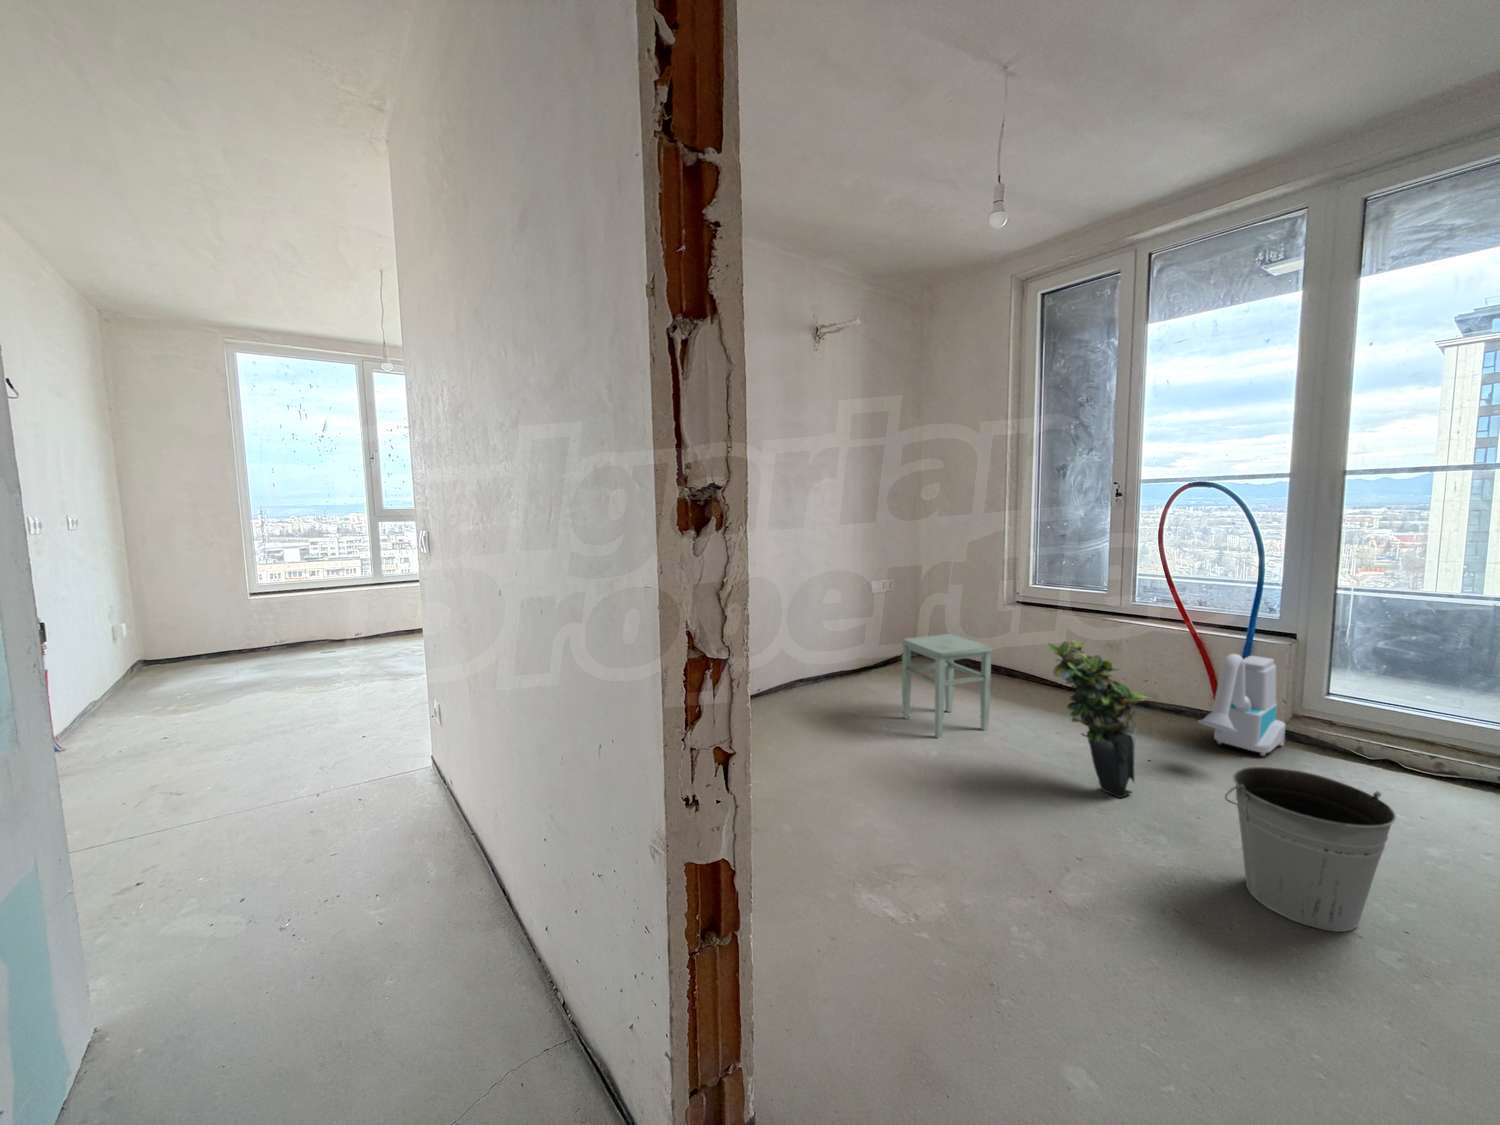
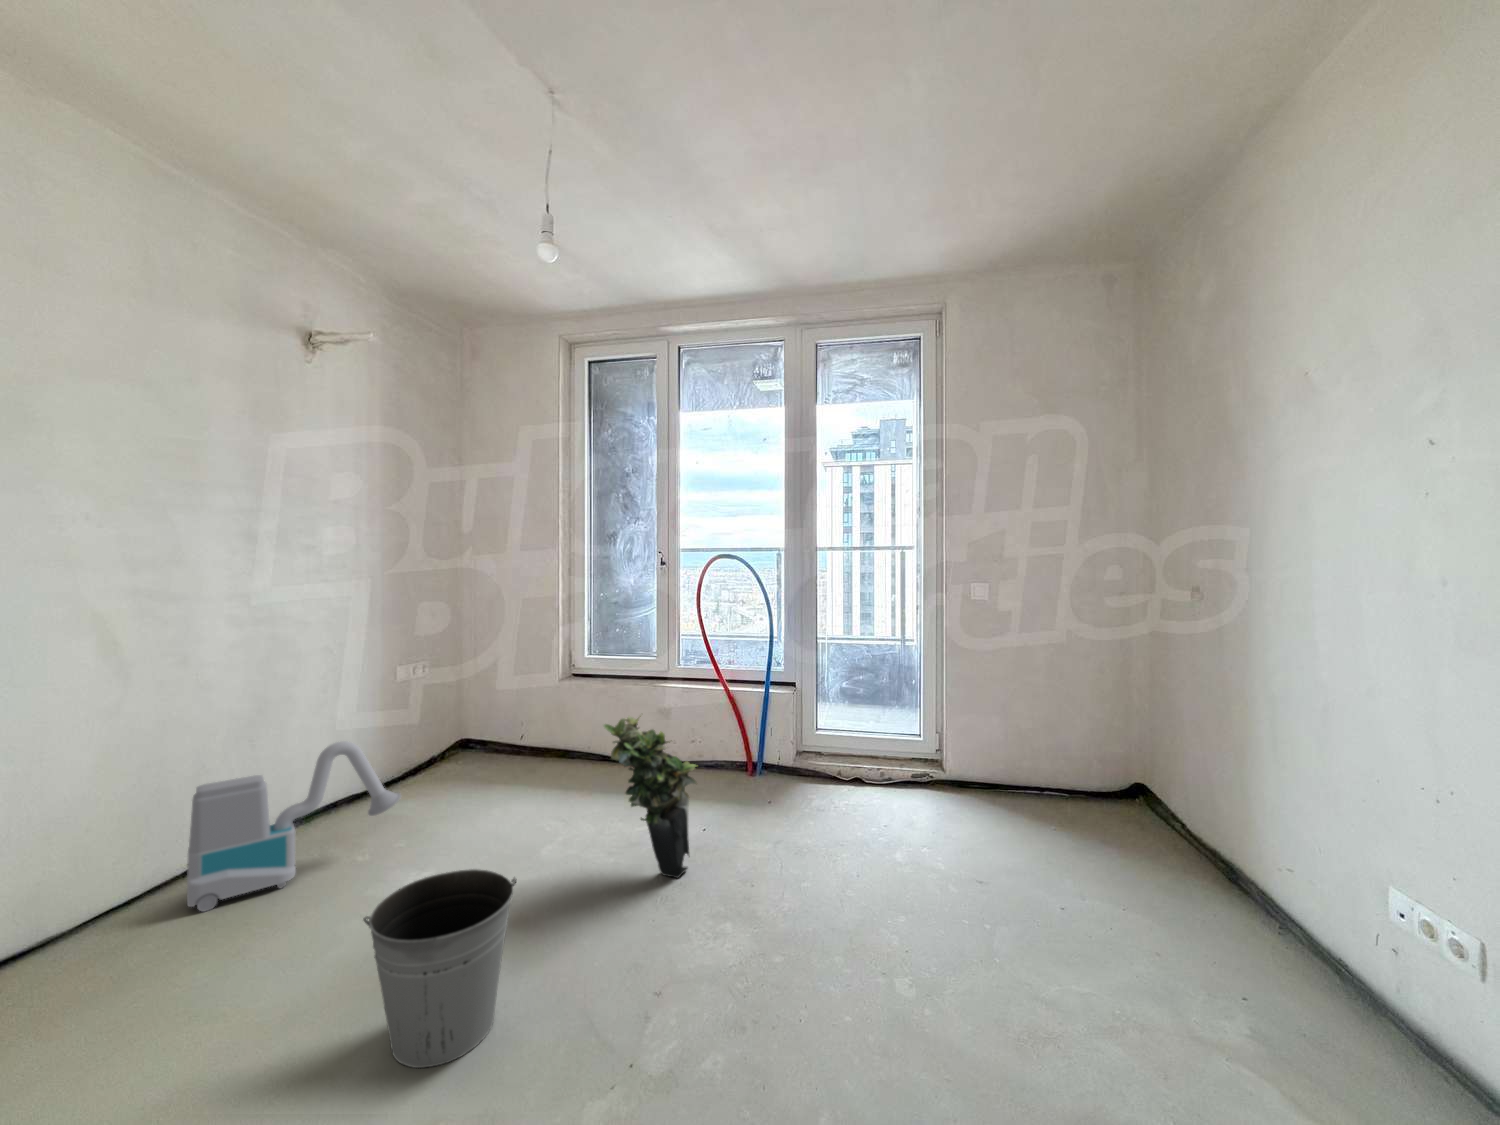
stool: present [901,634,993,739] -> none [434,726,548,865]
vacuum cleaner: present [1198,654,1285,756] -> present [187,741,401,911]
bucket: present [1225,767,1396,932] -> present [363,869,517,1068]

